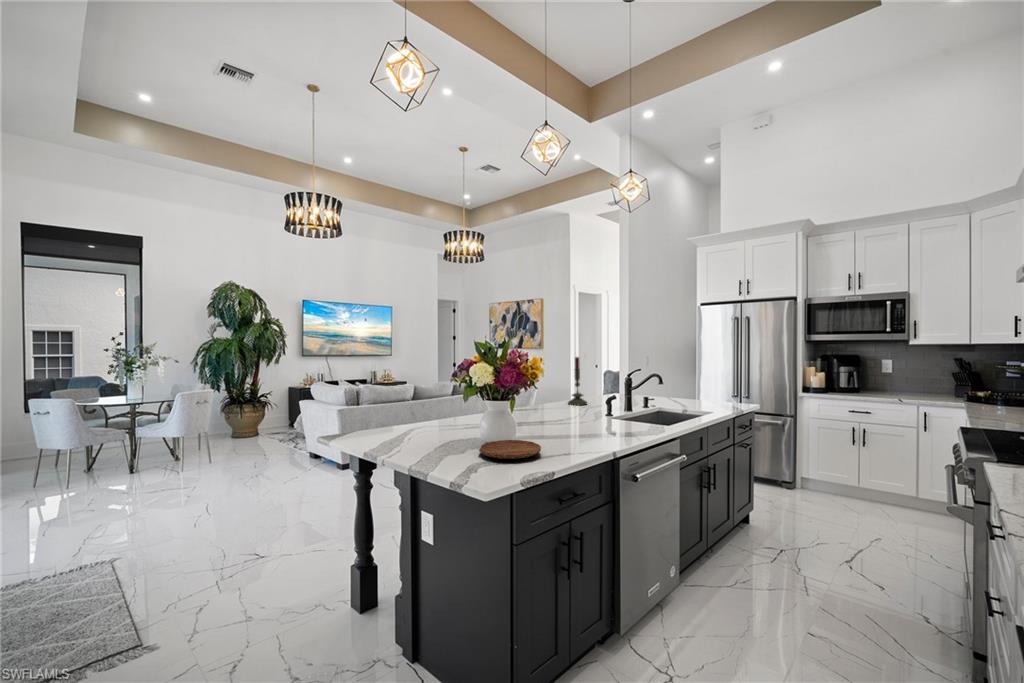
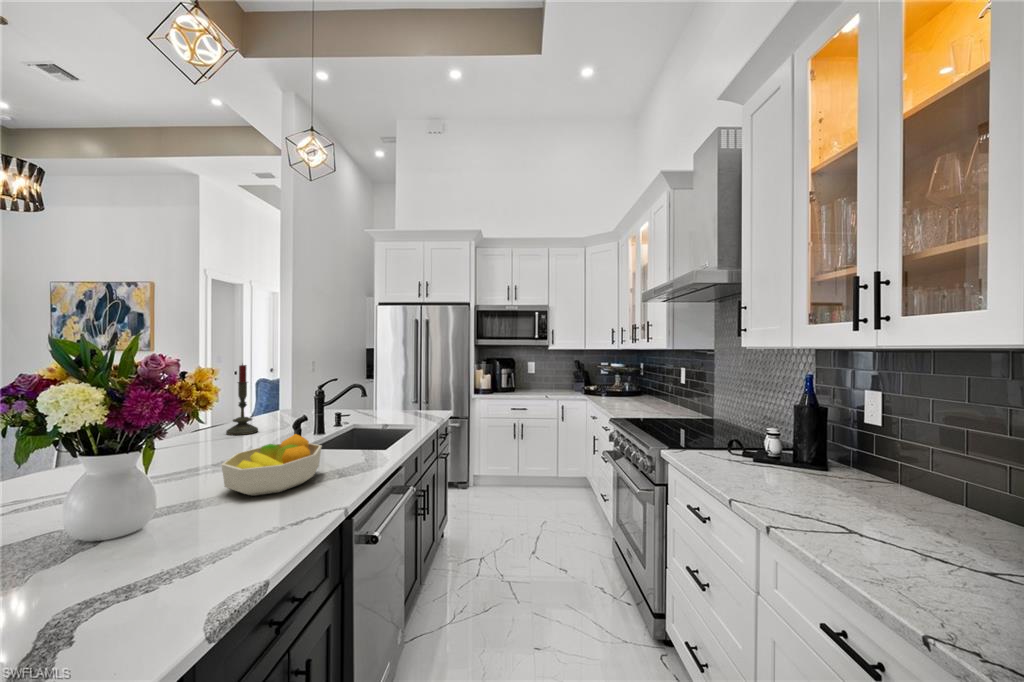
fruit bowl: none [550,403,610,438] -> present [222,434,322,496]
tray: present [479,440,541,459] -> none [61,525,225,590]

